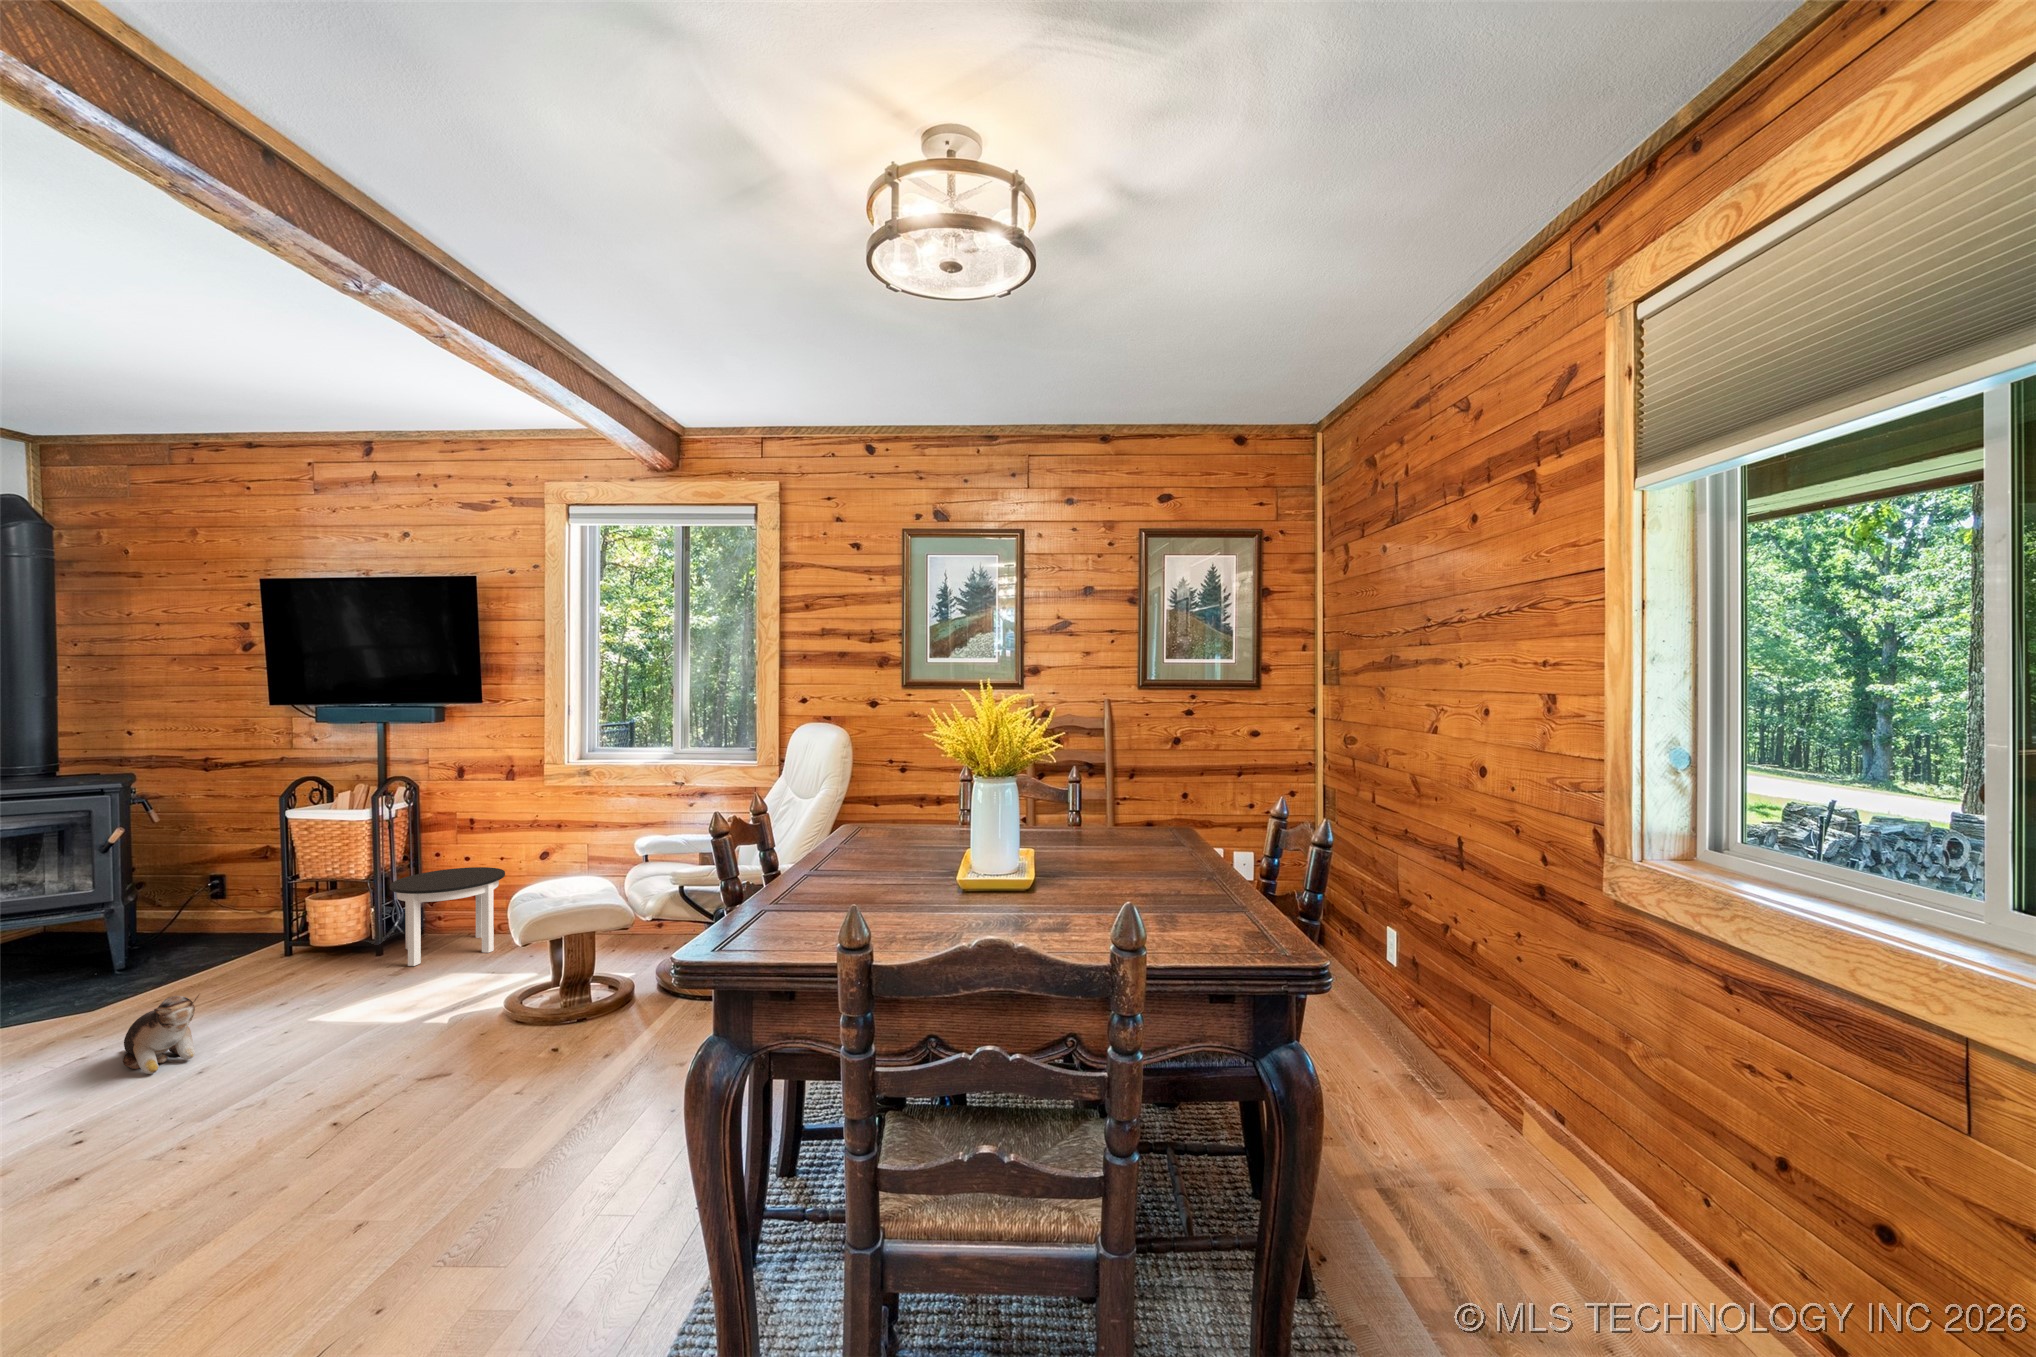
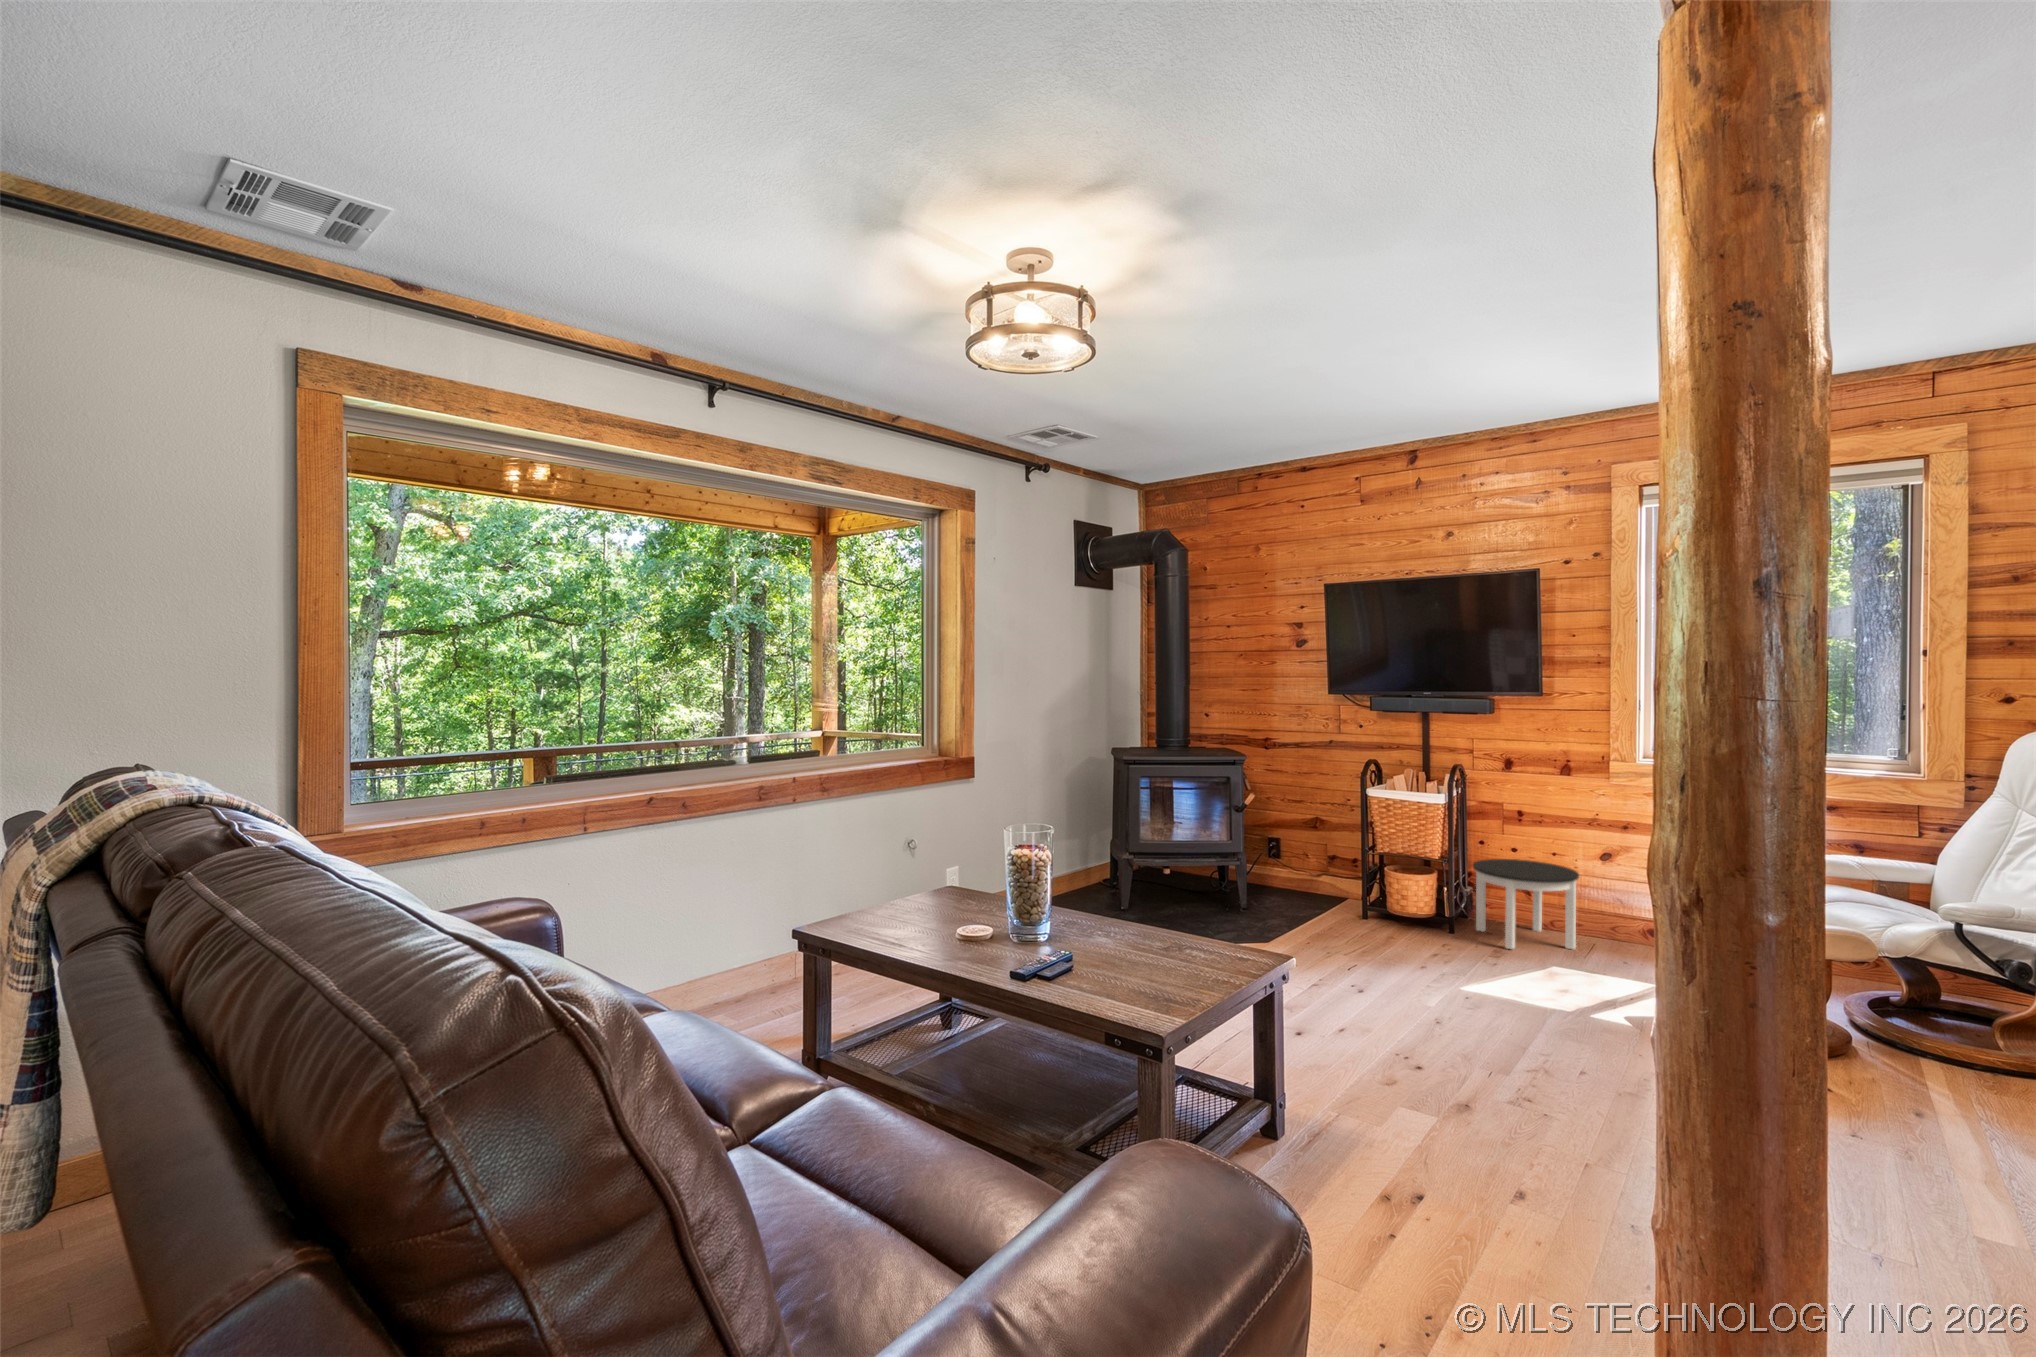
plush toy: present [123,994,200,1074] -> none [1362,943,1454,1005]

